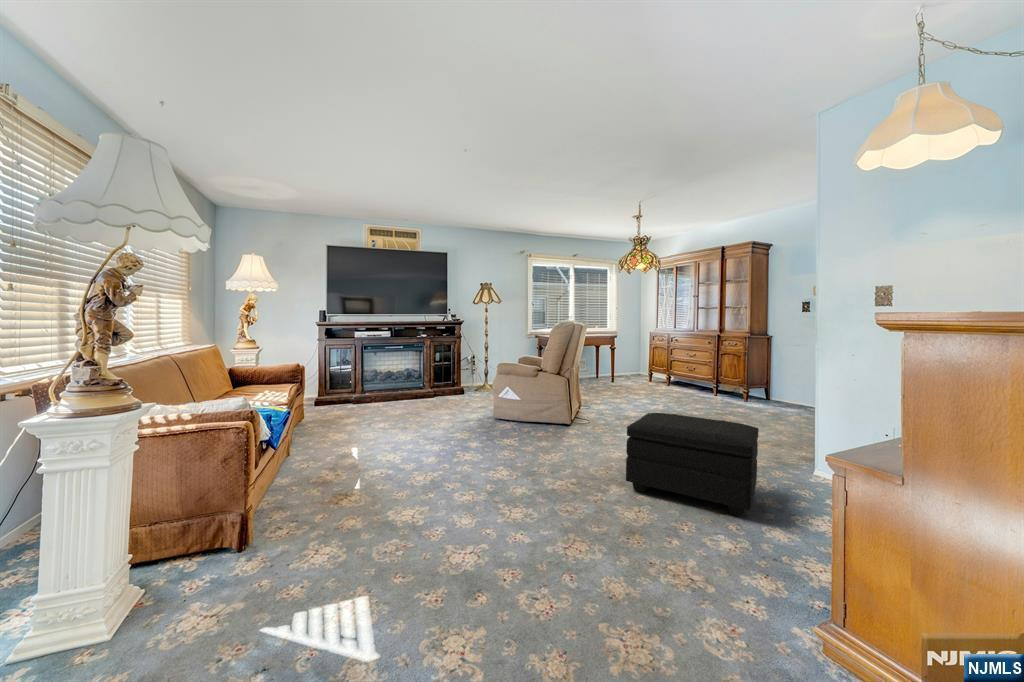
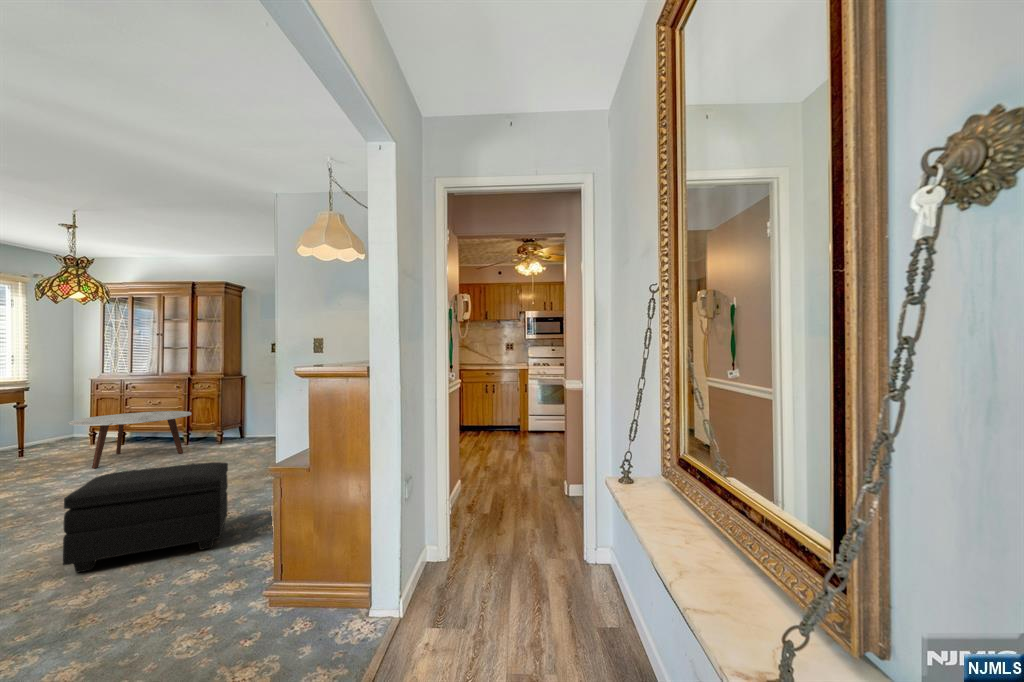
coffee table: none [636,362,720,403] -> present [68,411,192,468]

